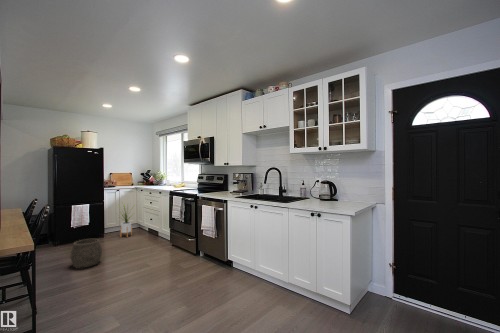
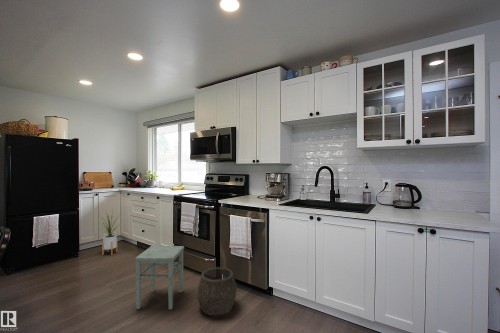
stool: none [132,226,169,269] -> present [135,246,184,310]
woven basket: present [70,239,102,268] -> present [197,267,237,316]

